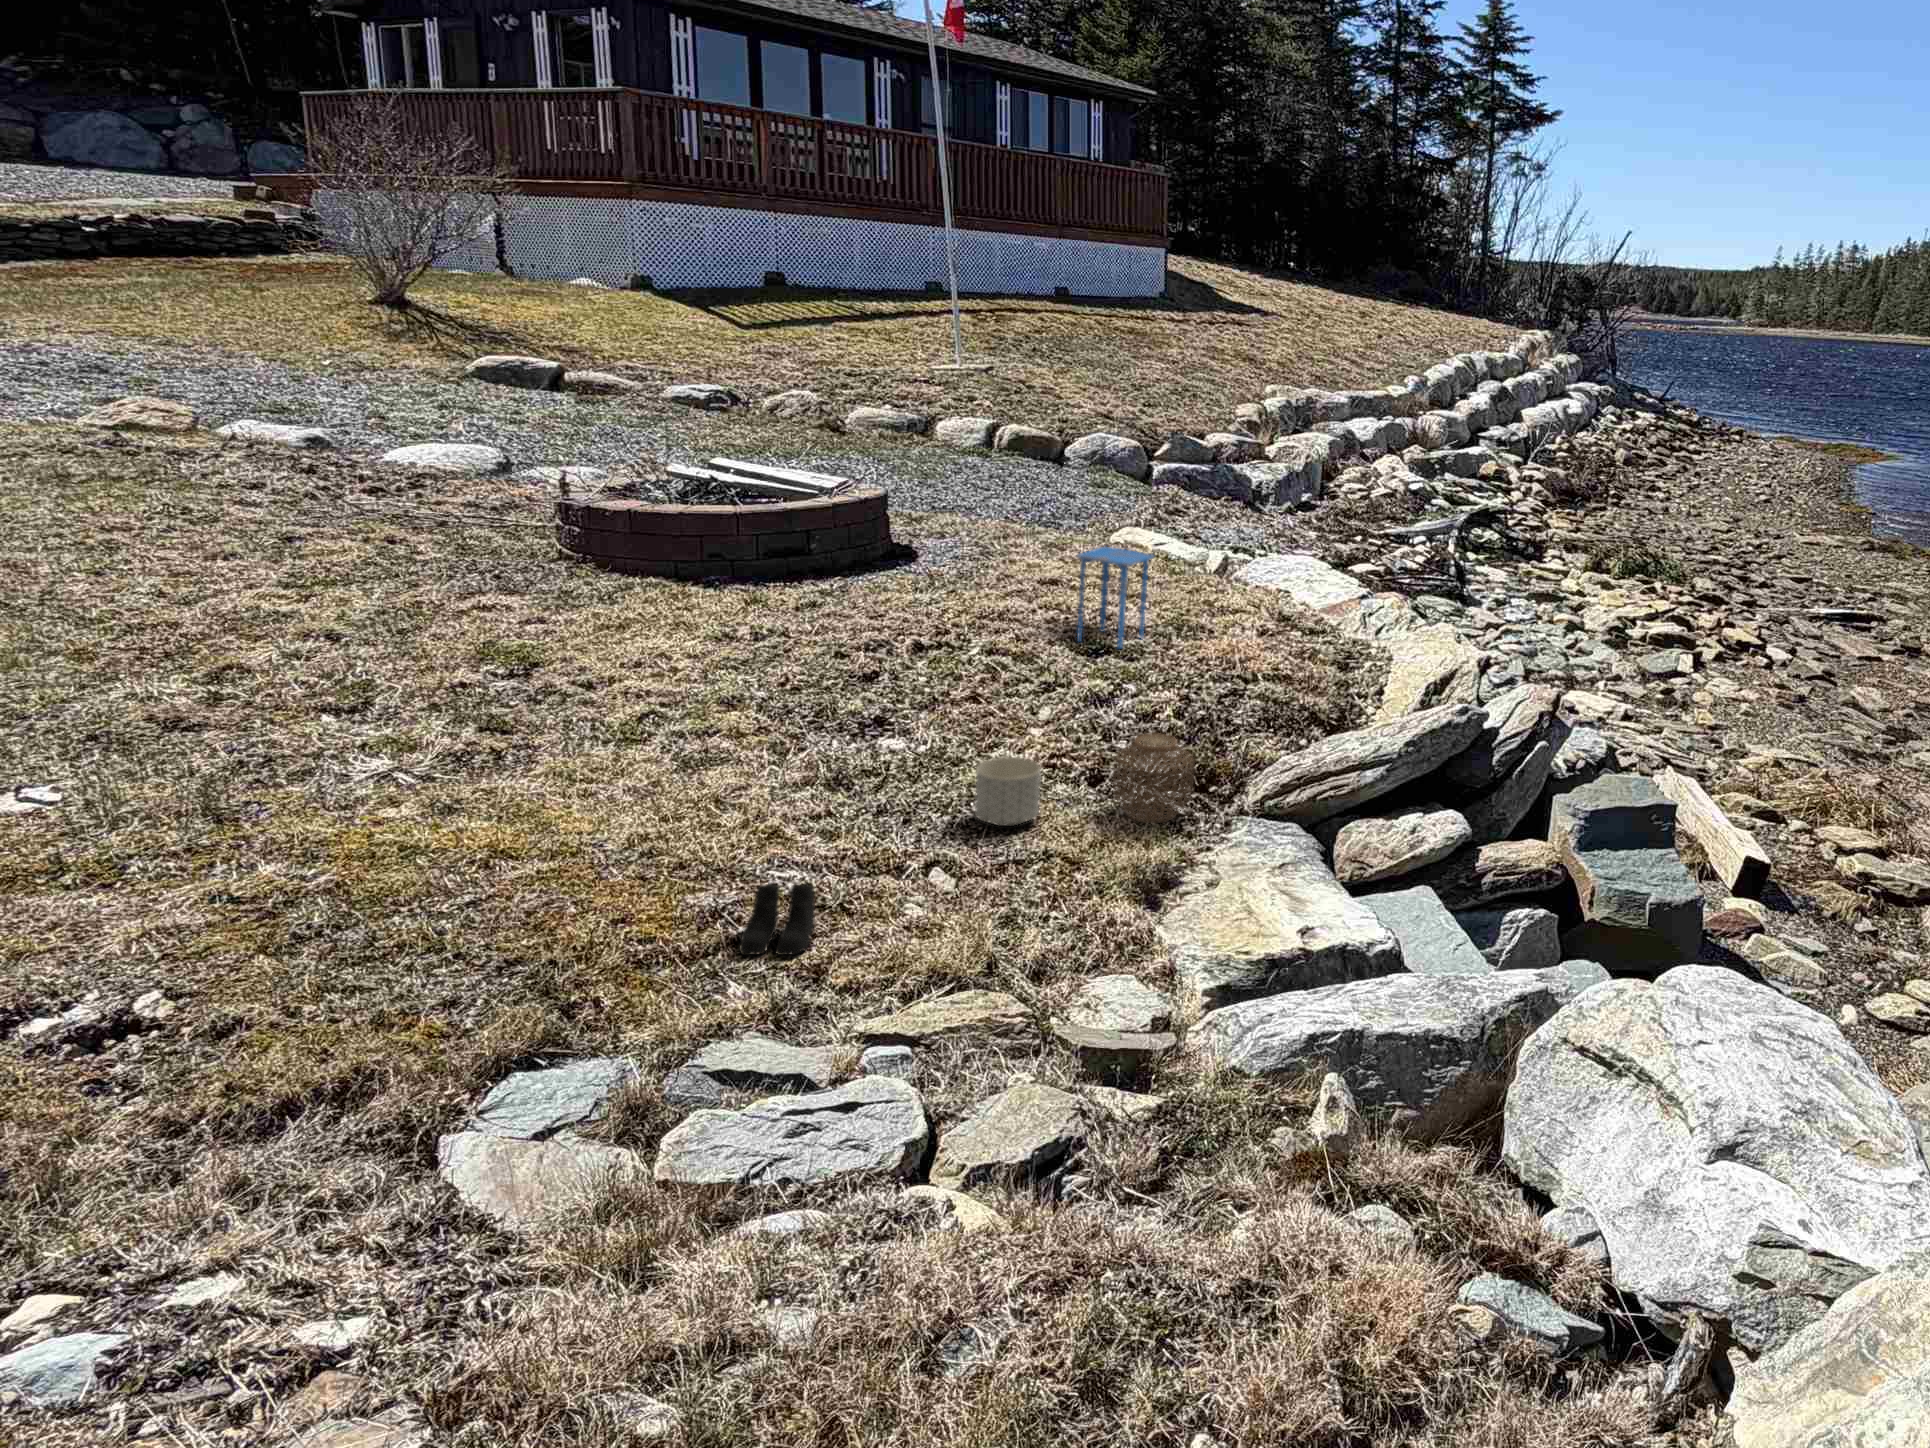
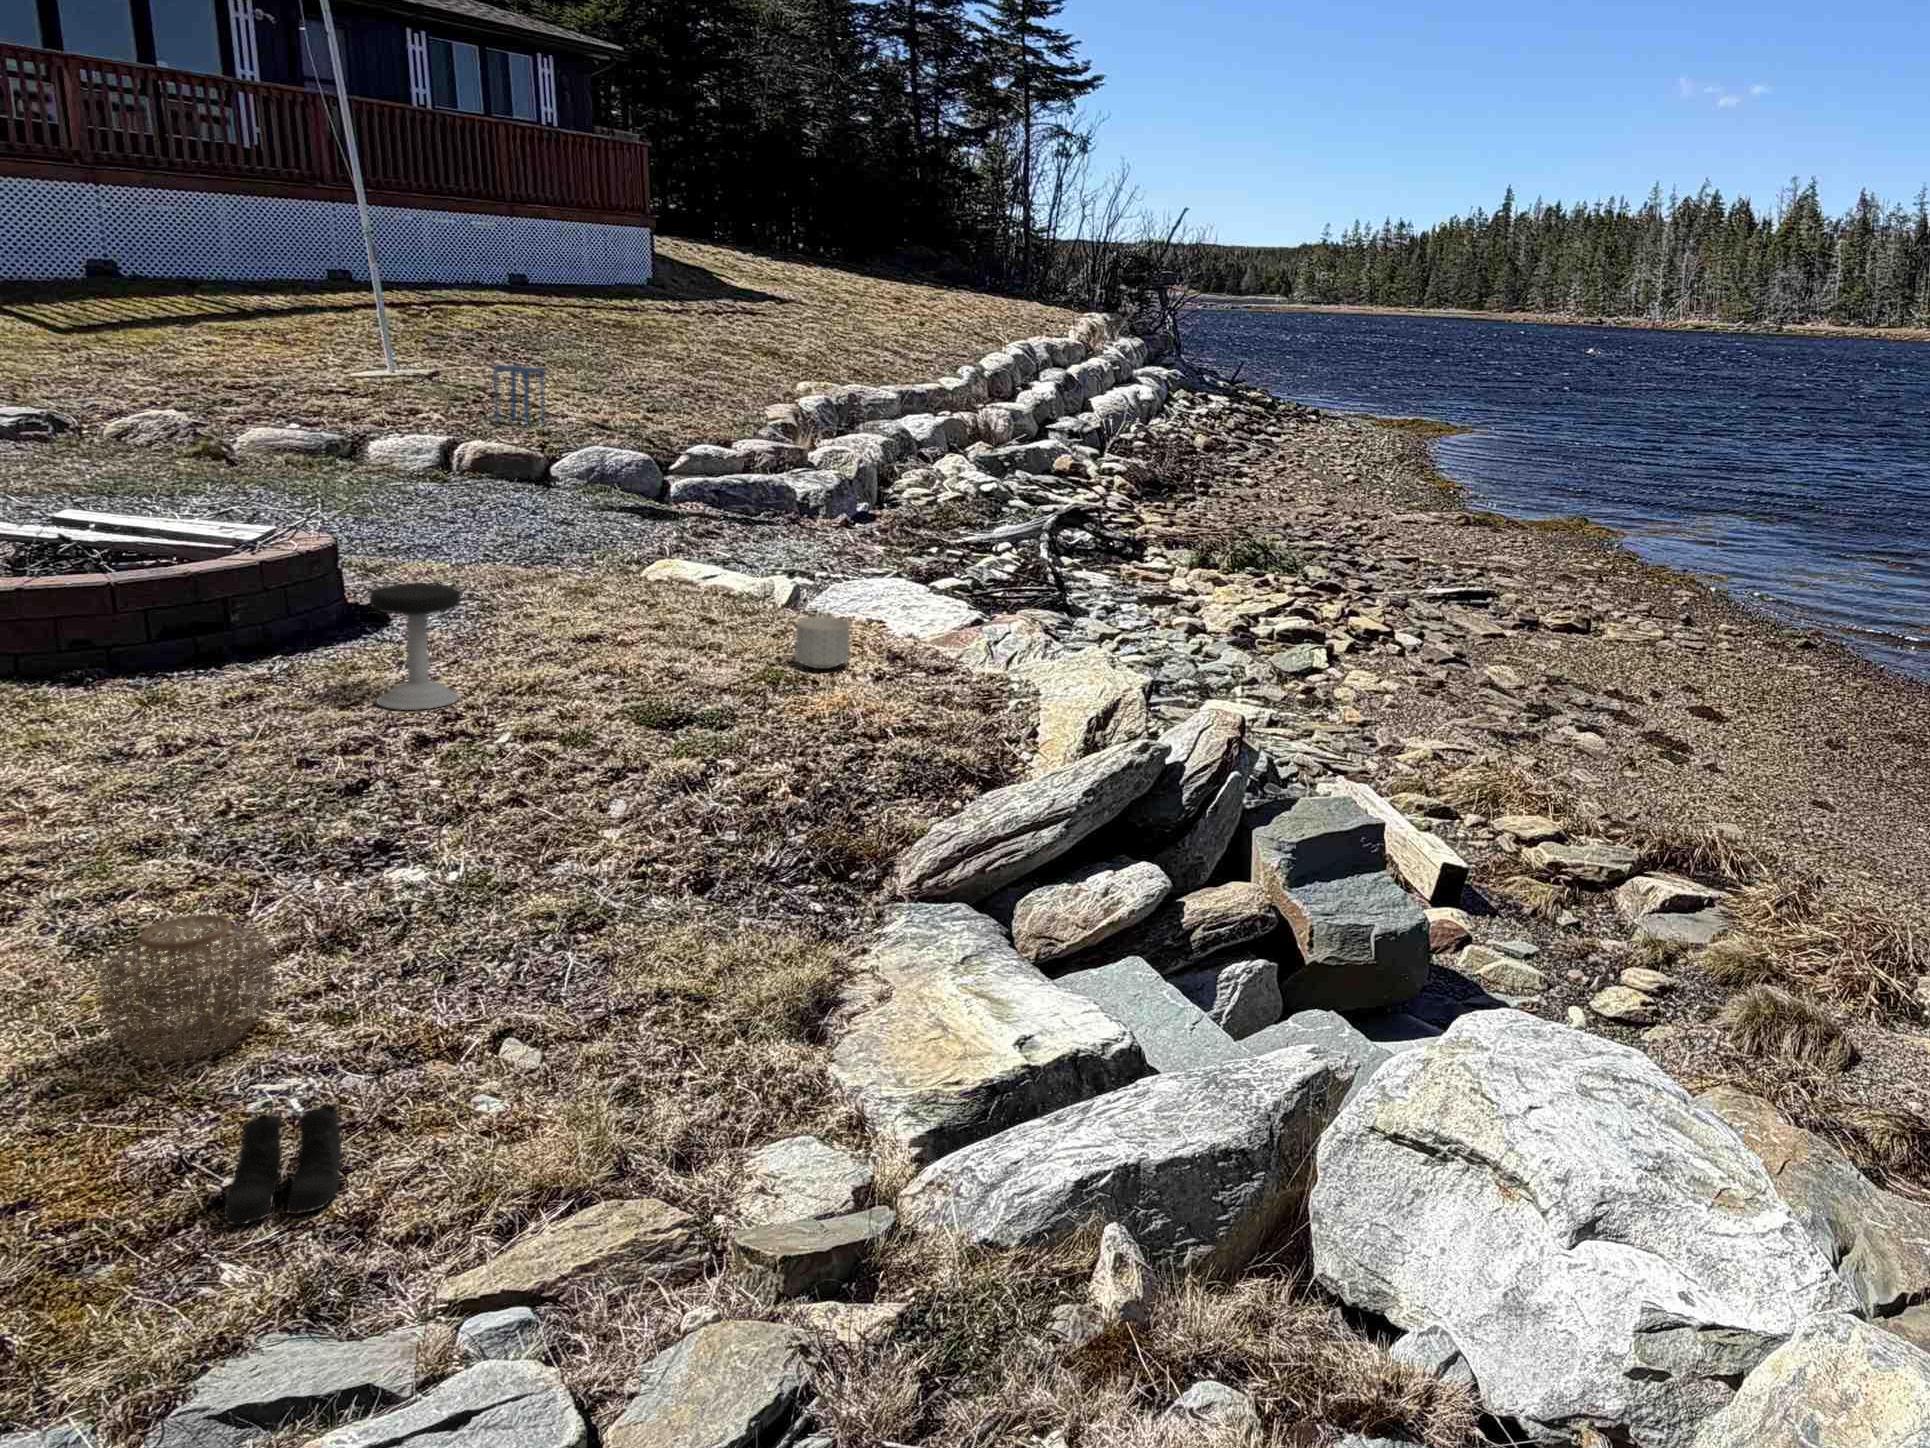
stool: none [903,528,964,626] -> present [370,583,461,710]
side table: present [1077,547,1153,649] -> present [493,365,546,425]
woven basket: present [1113,733,1195,823] -> present [100,914,272,1060]
planter: present [975,757,1041,826] -> present [795,616,850,669]

